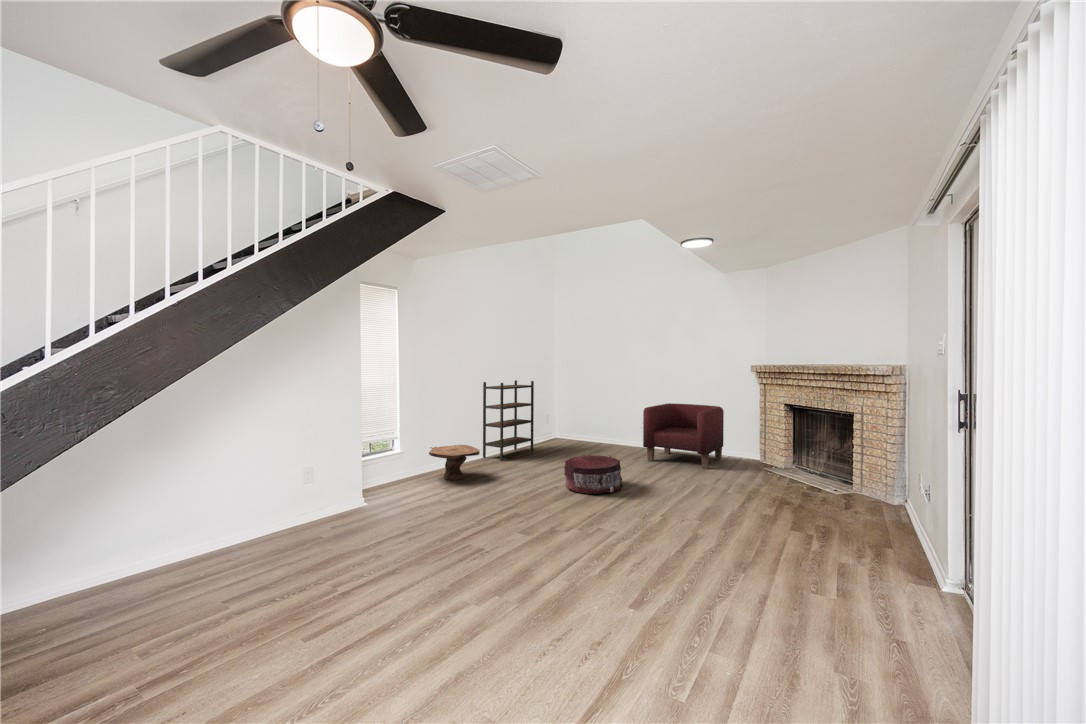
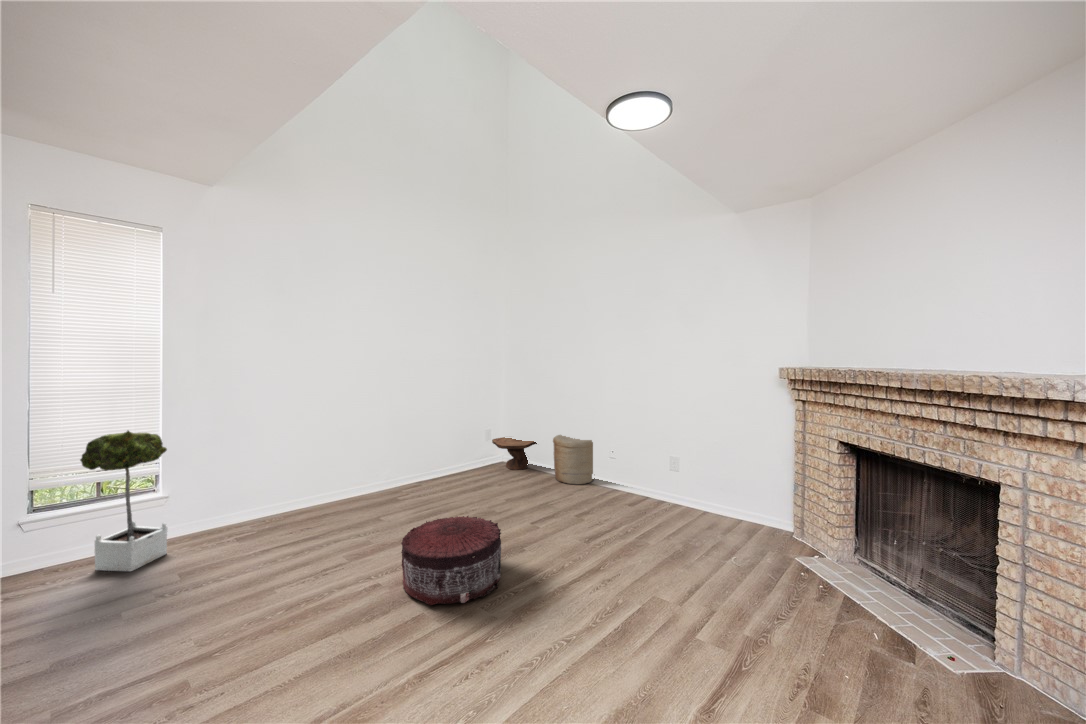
bookshelf: present [483,380,534,461] -> none [380,382,462,498]
armchair: present [643,403,724,469] -> none [598,423,734,544]
potted tree: none [368,408,406,497] -> present [80,431,167,571]
woven basket: none [594,416,625,449] -> present [553,435,593,485]
side table: present [429,445,480,480] -> present [492,437,537,470]

